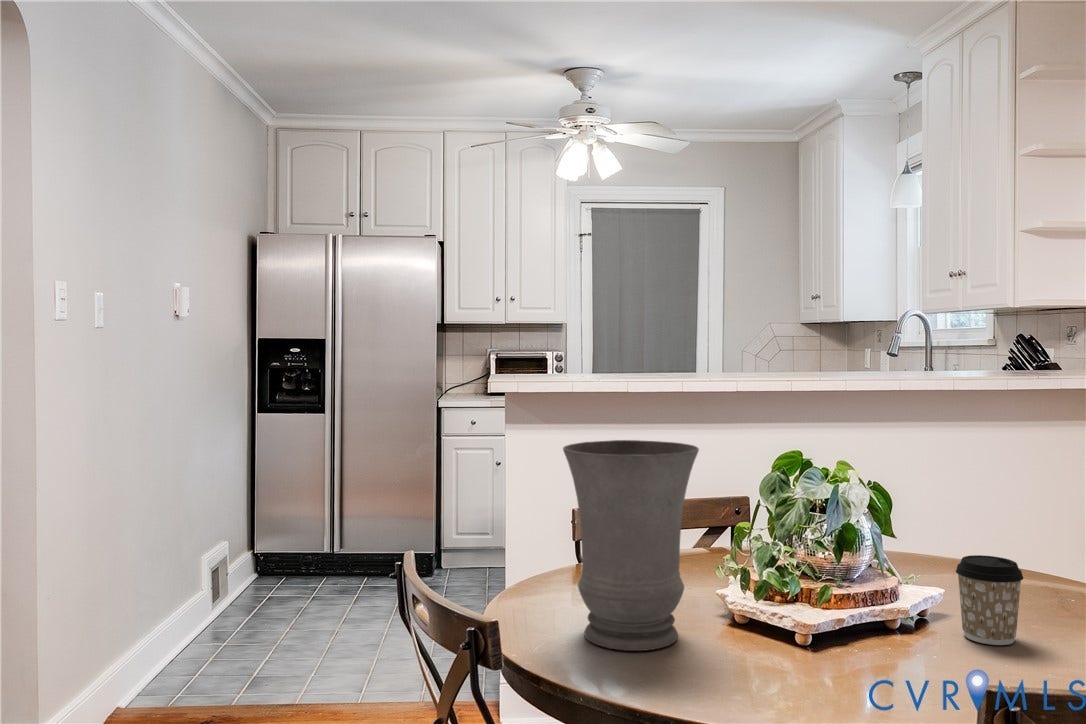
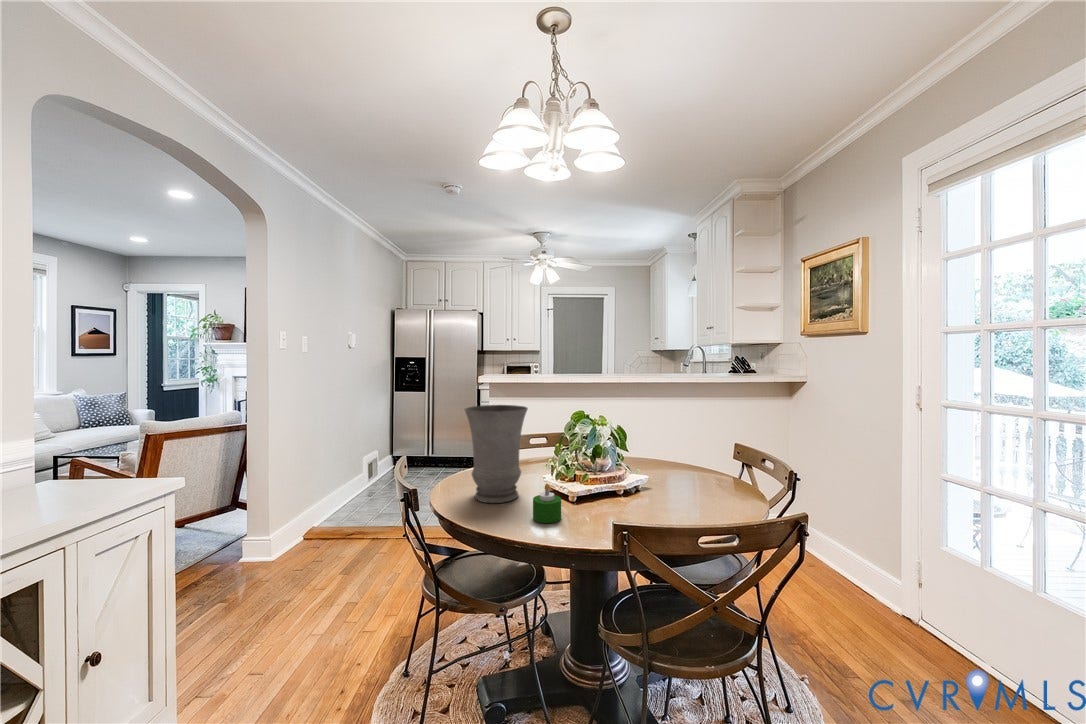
coffee cup: present [956,555,1023,645] -> none [649,460,678,503]
candle: none [743,607,805,692] -> present [533,483,561,523]

